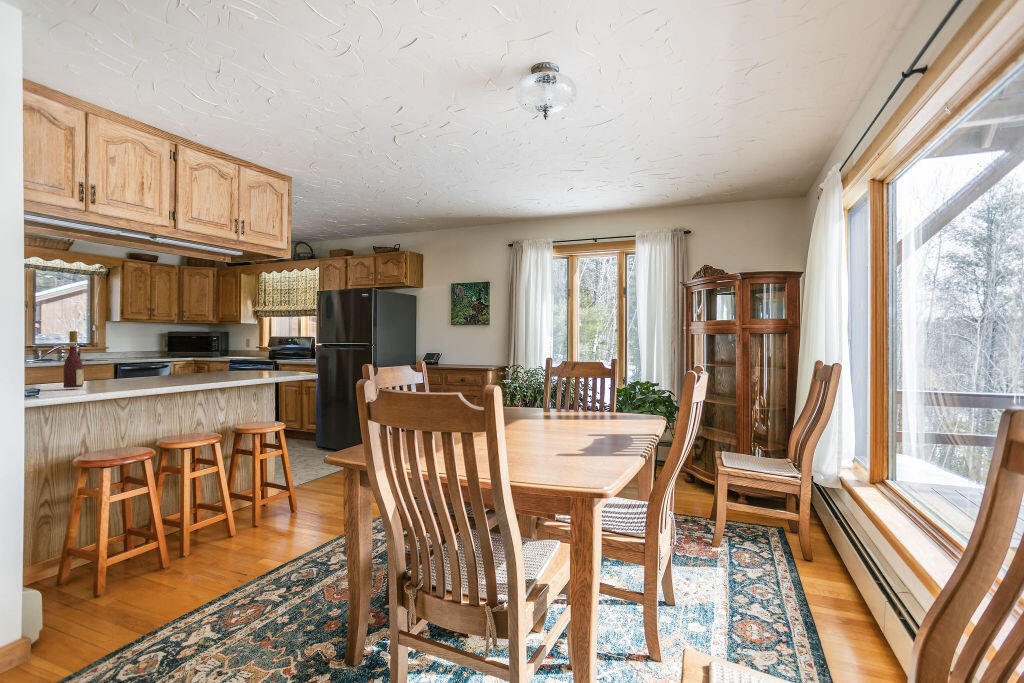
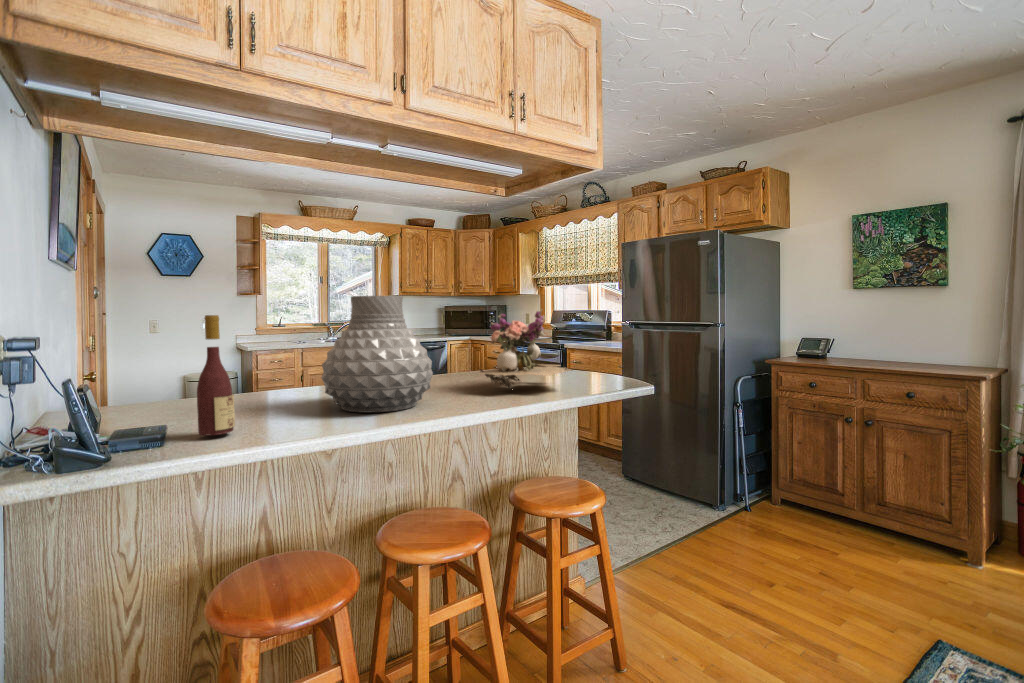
vase: none [120,323,189,382] -> present [321,296,433,412]
flower arrangement: none [214,333,271,375] -> present [479,309,572,388]

